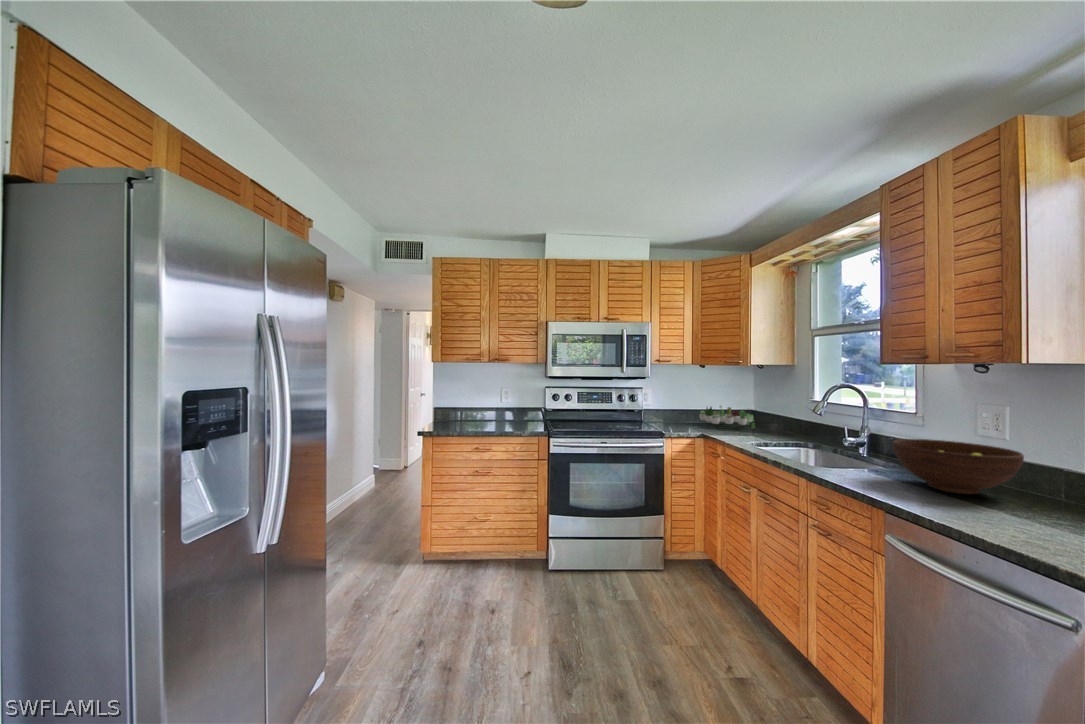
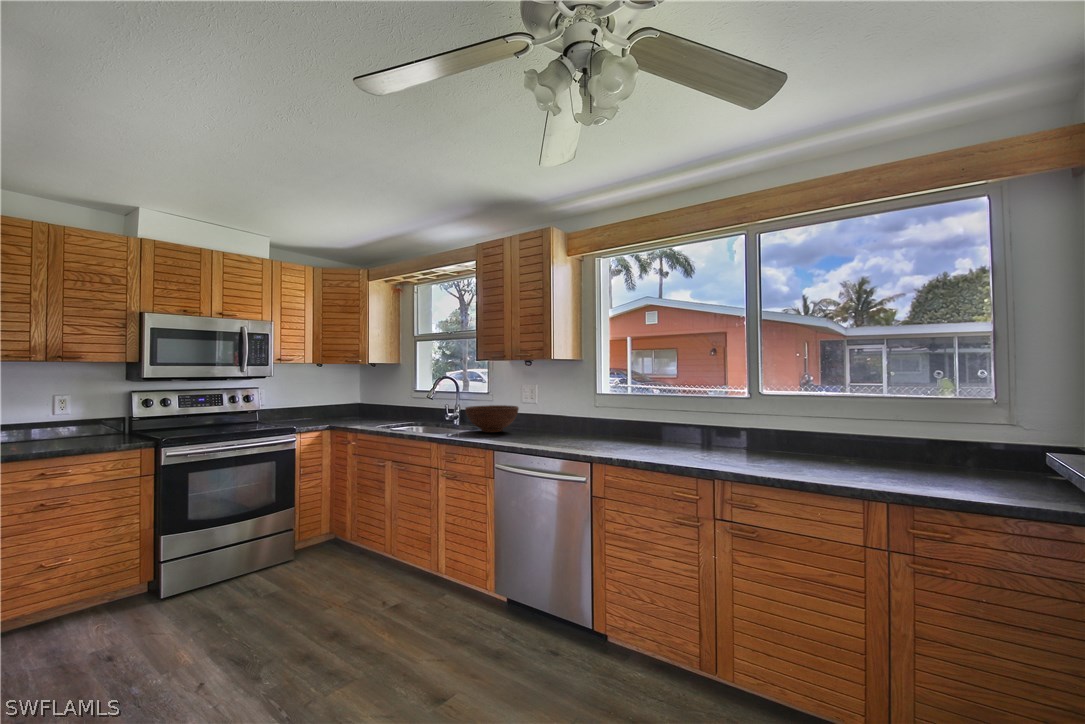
succulent plant: present [699,406,754,425] -> none [316,400,367,420]

